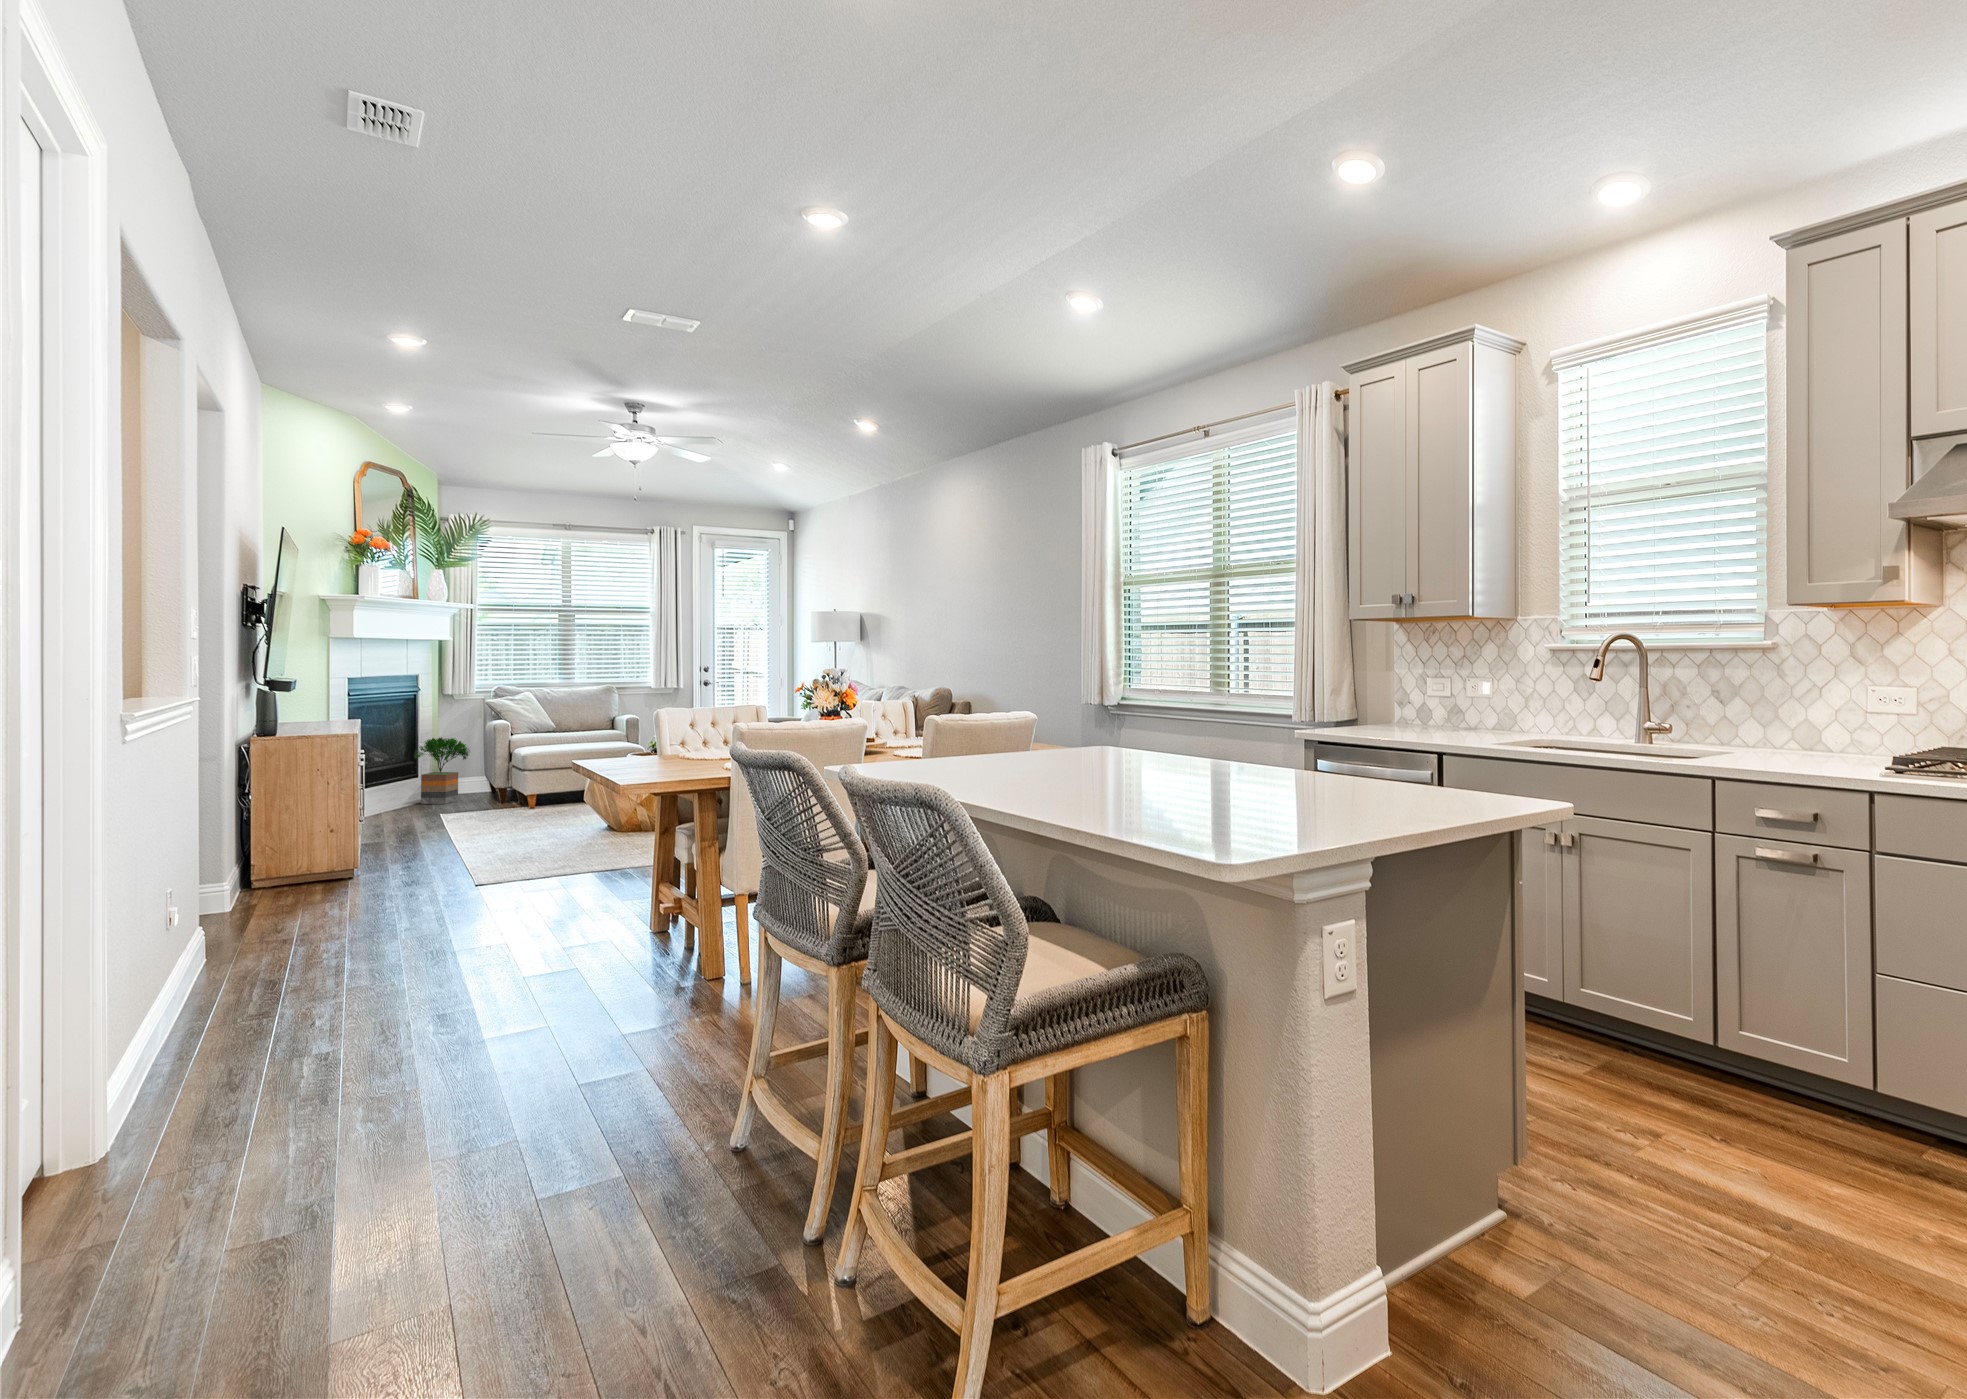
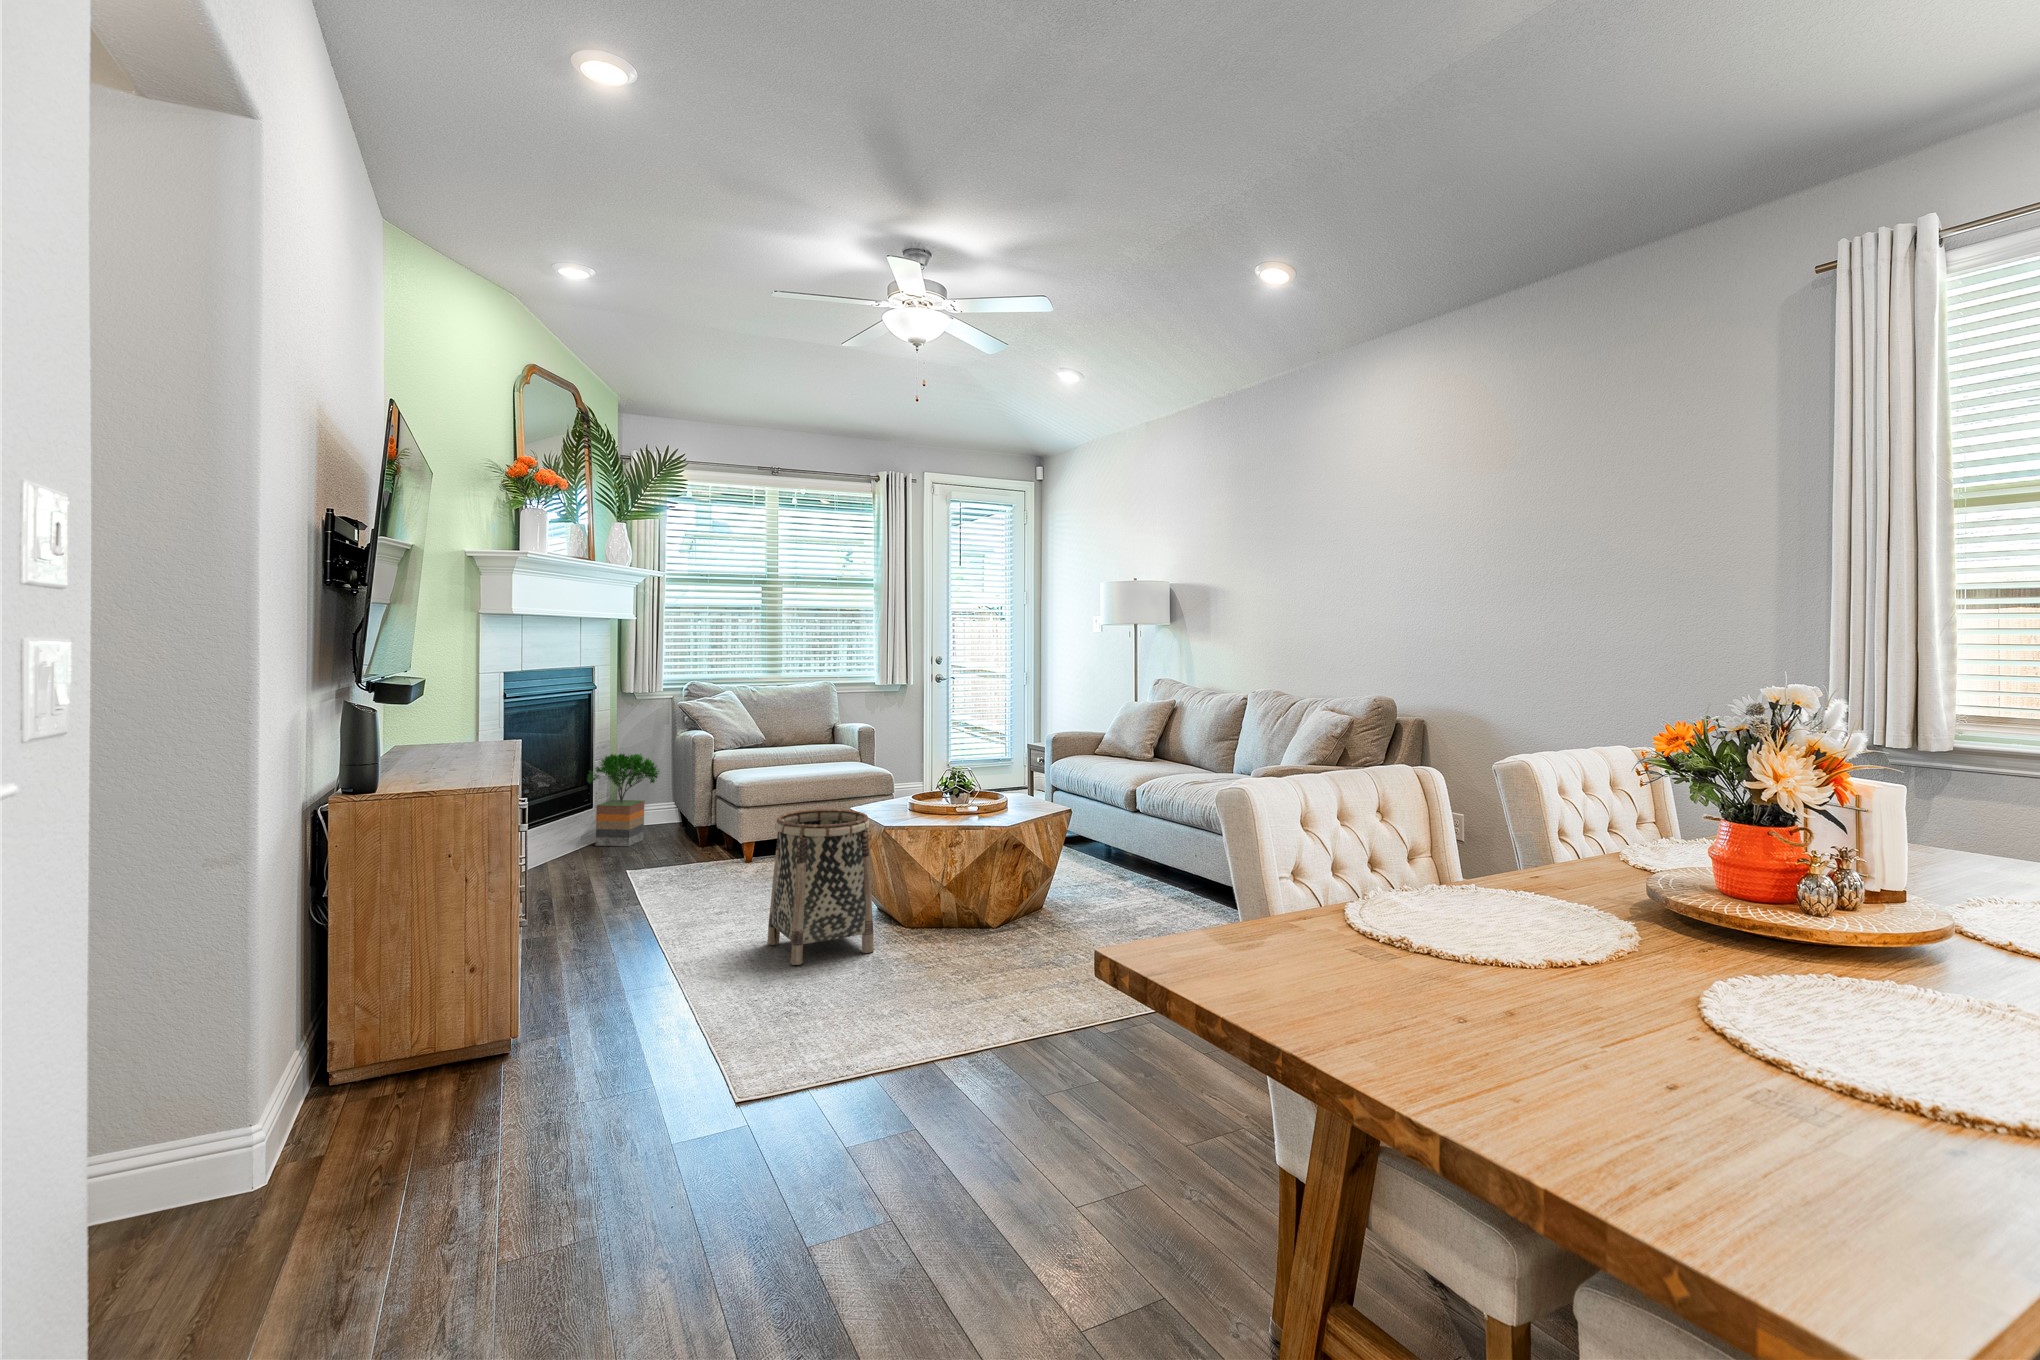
basket: none [519,758,587,849] -> present [767,809,874,965]

